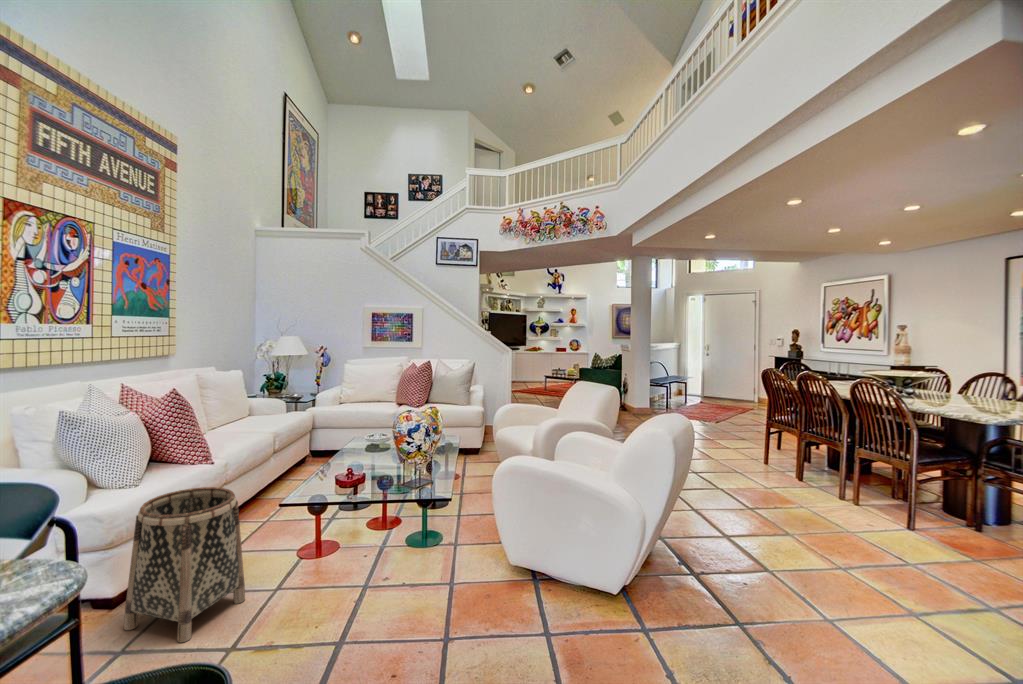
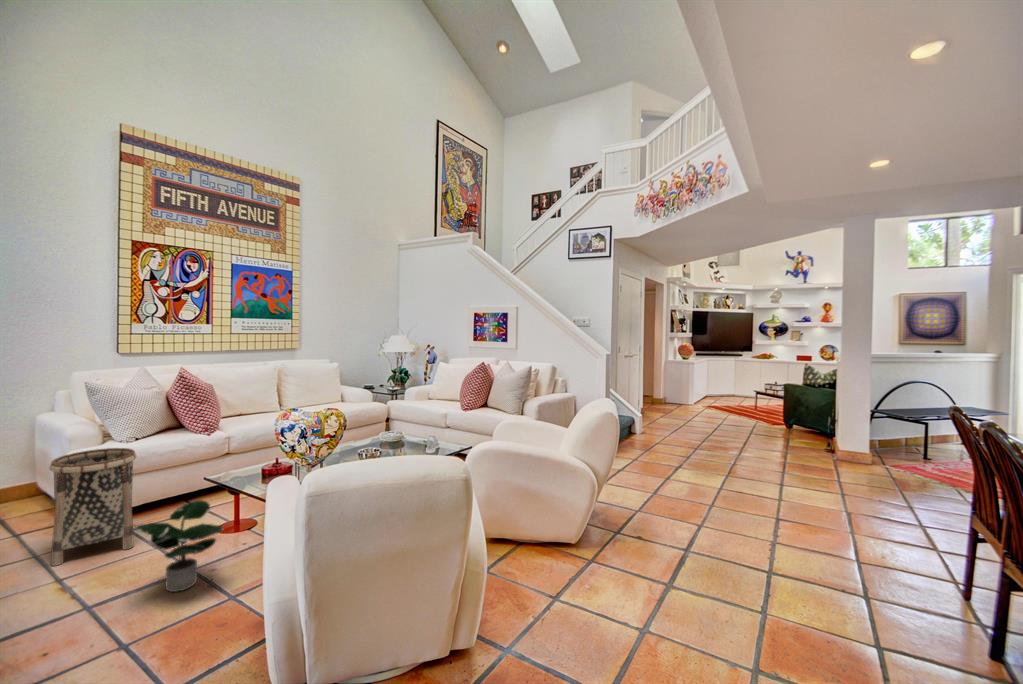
potted plant: none [351,515,426,605] -> present [137,500,223,592]

